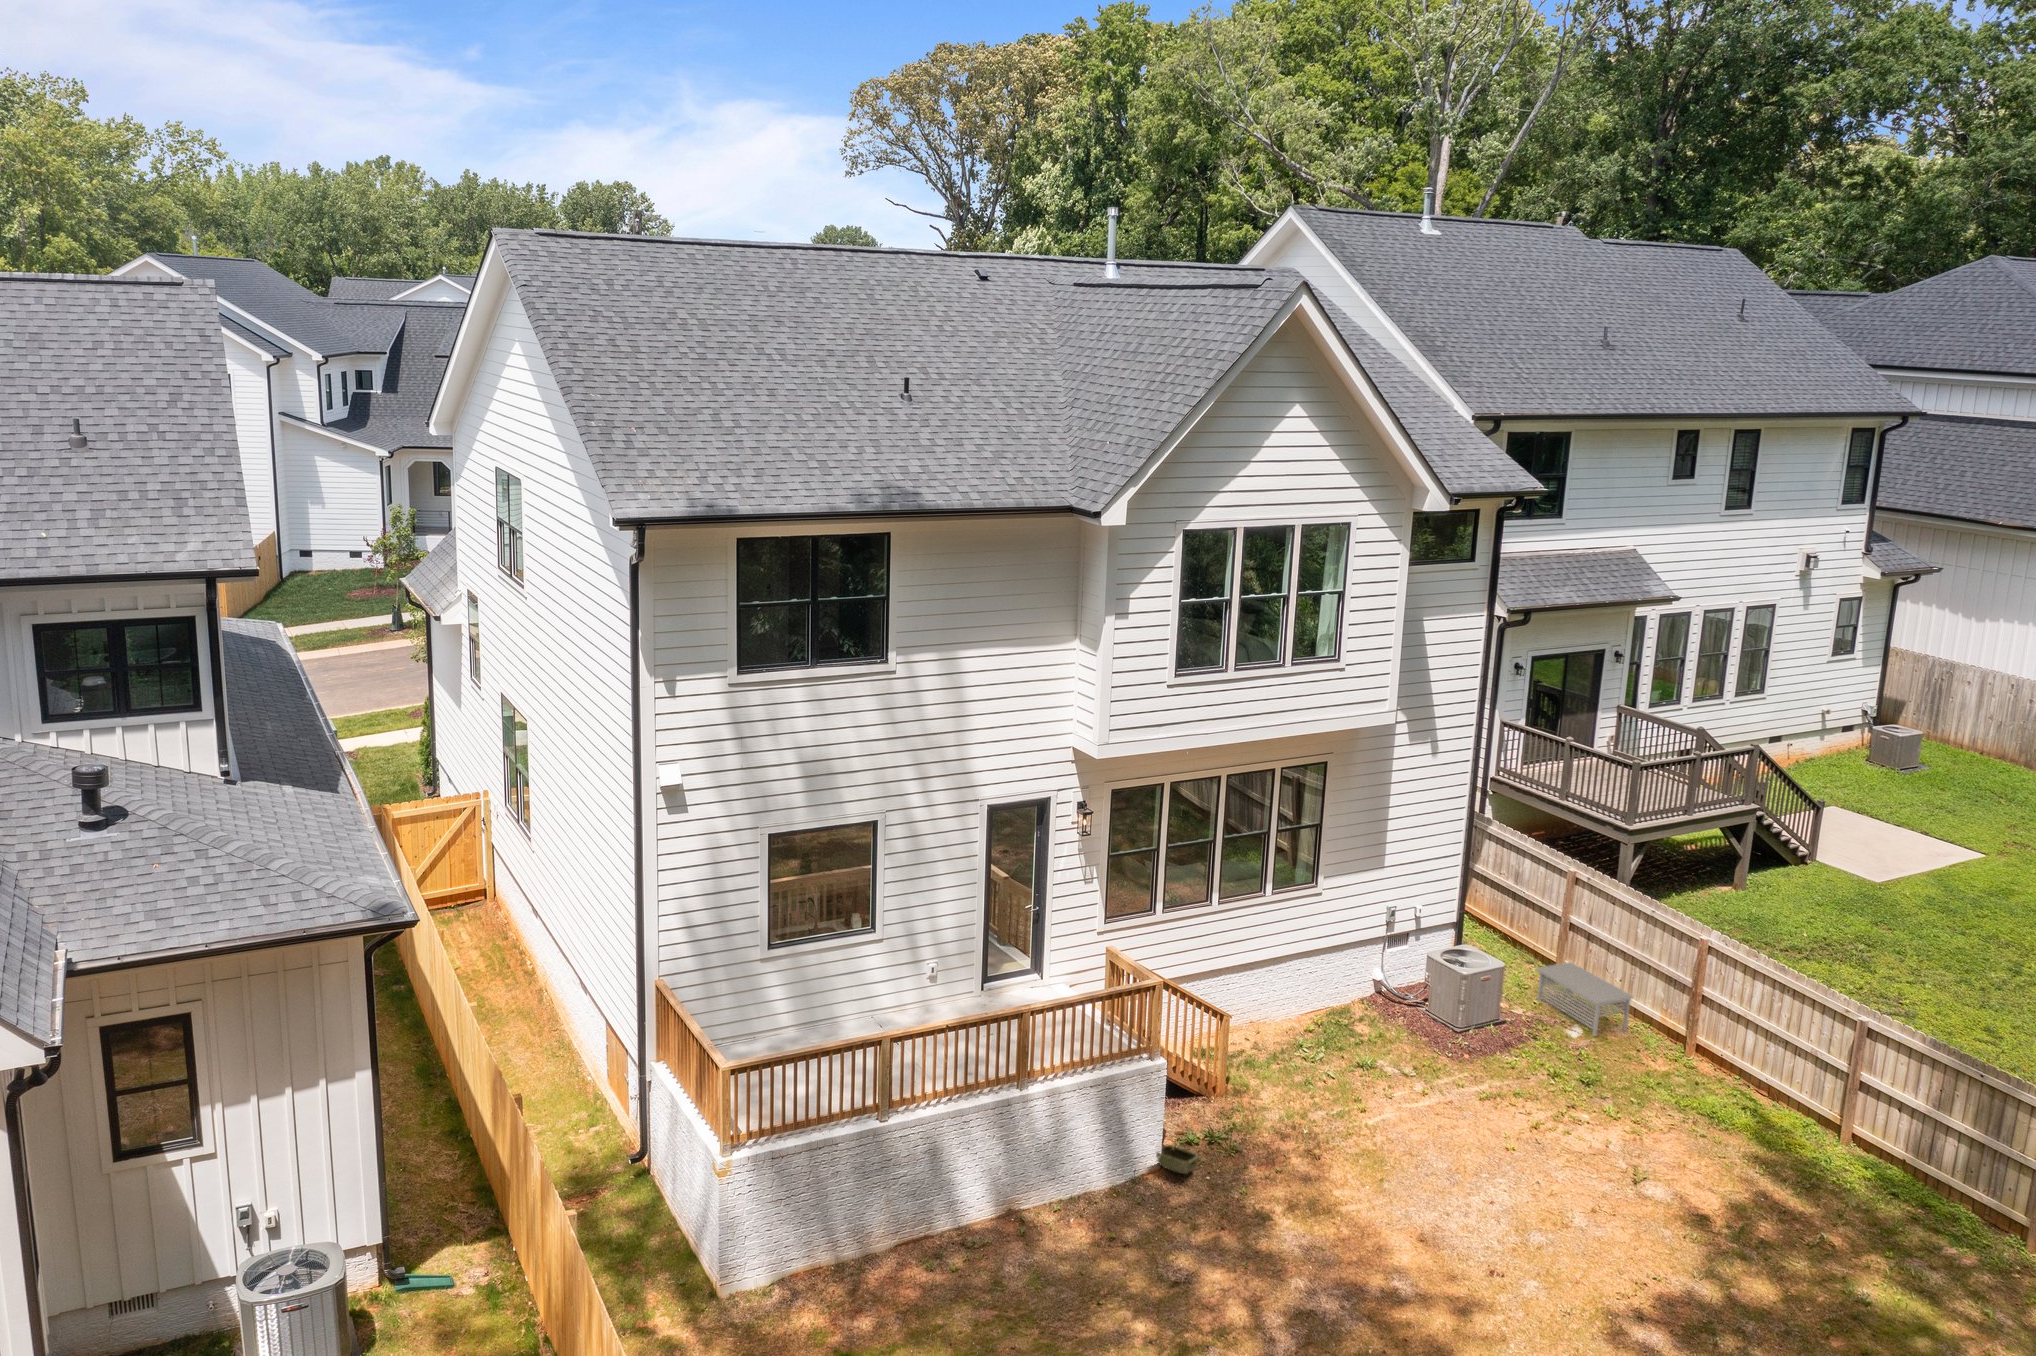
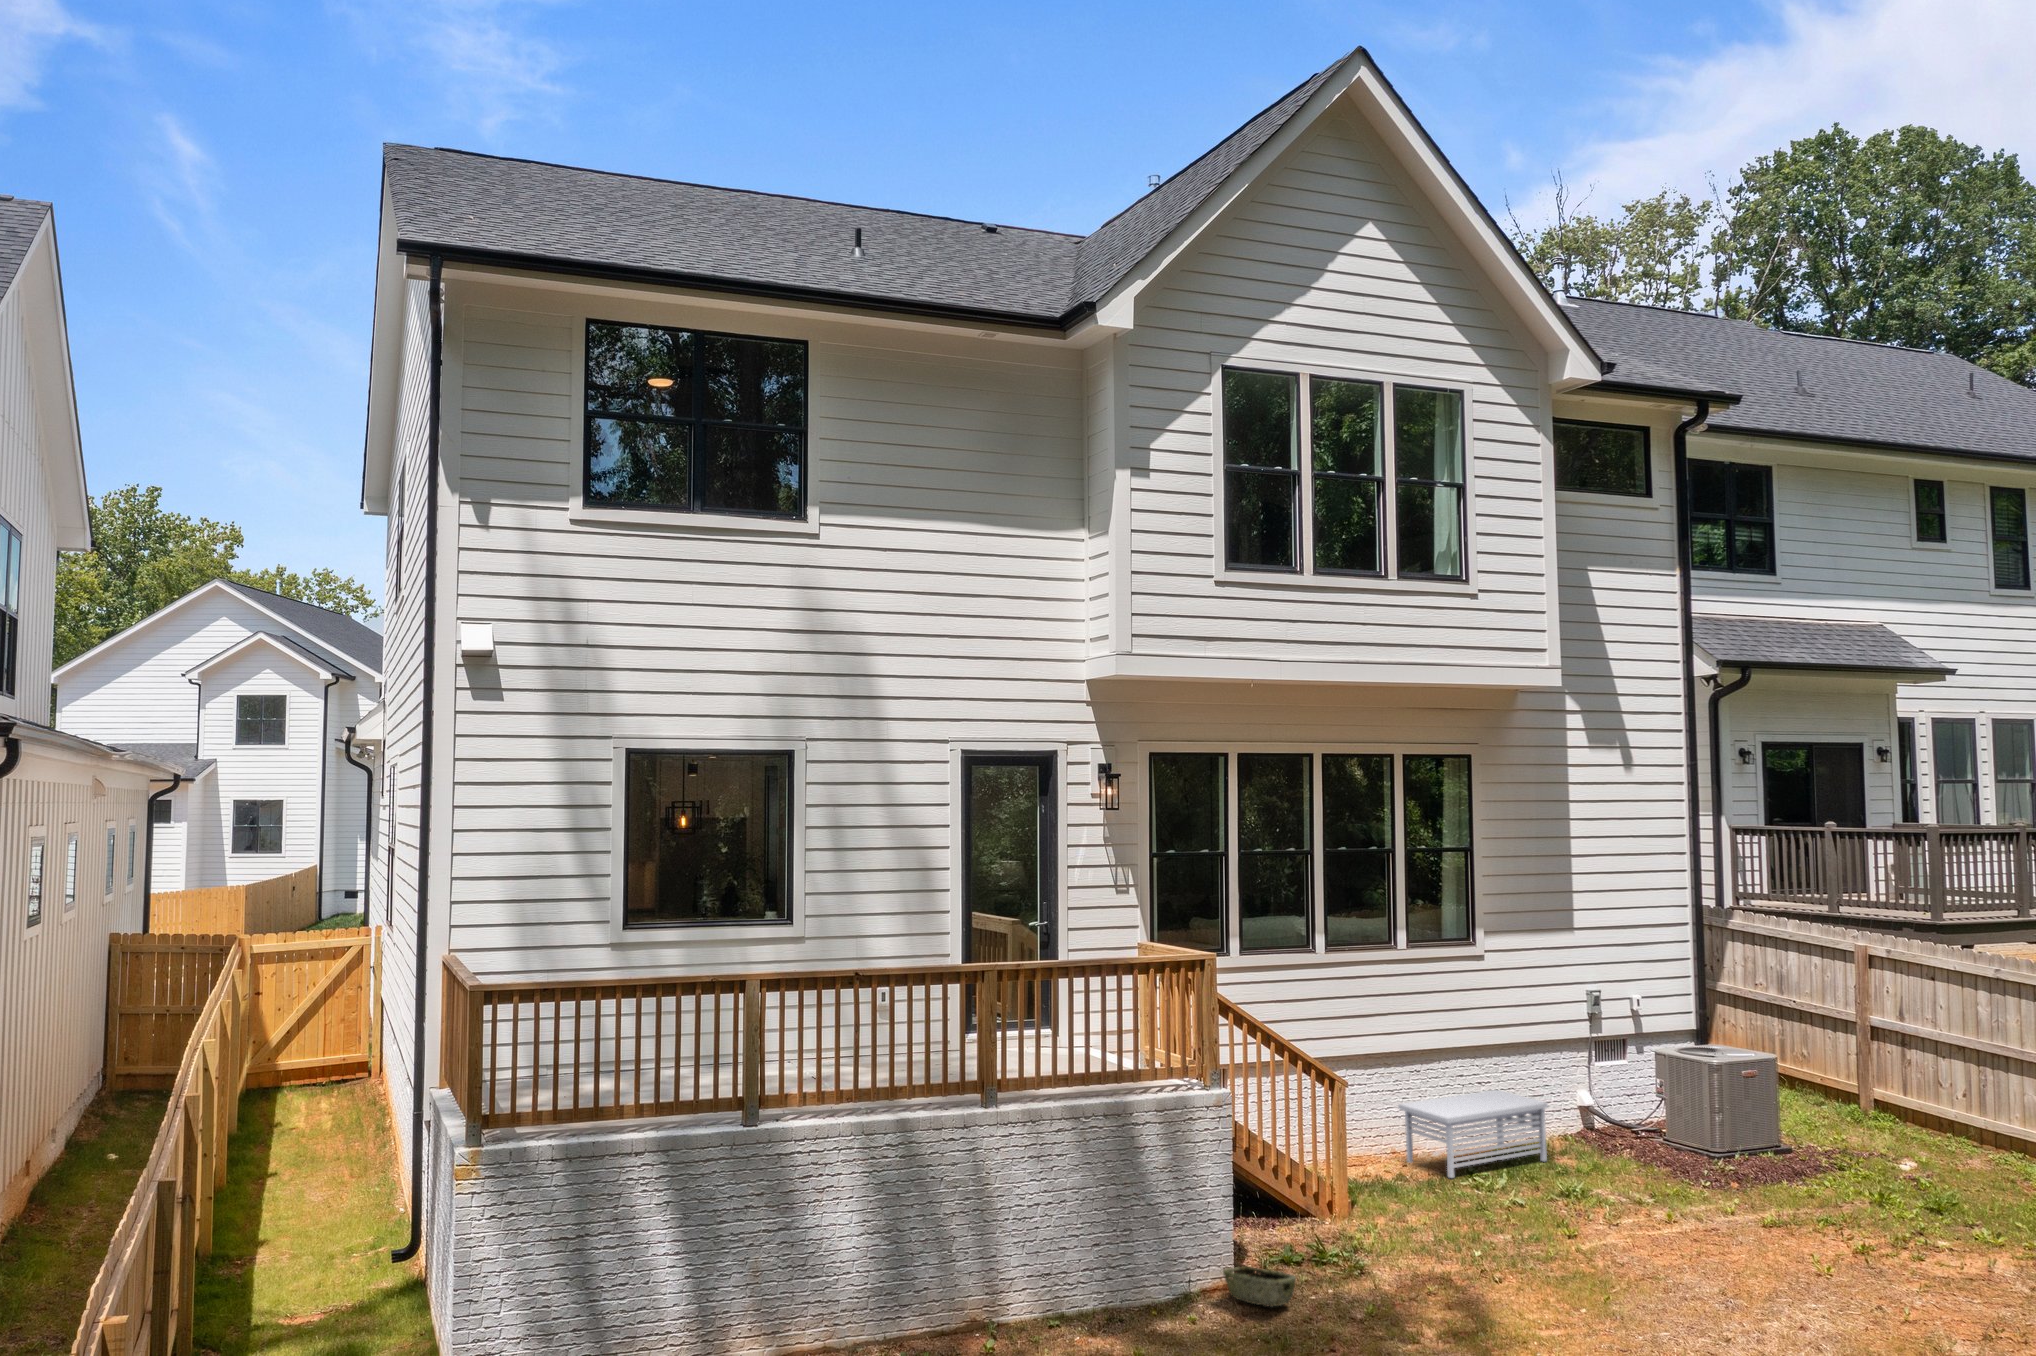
storage bench: present [1537,962,1633,1036] -> present [1398,1090,1548,1178]

